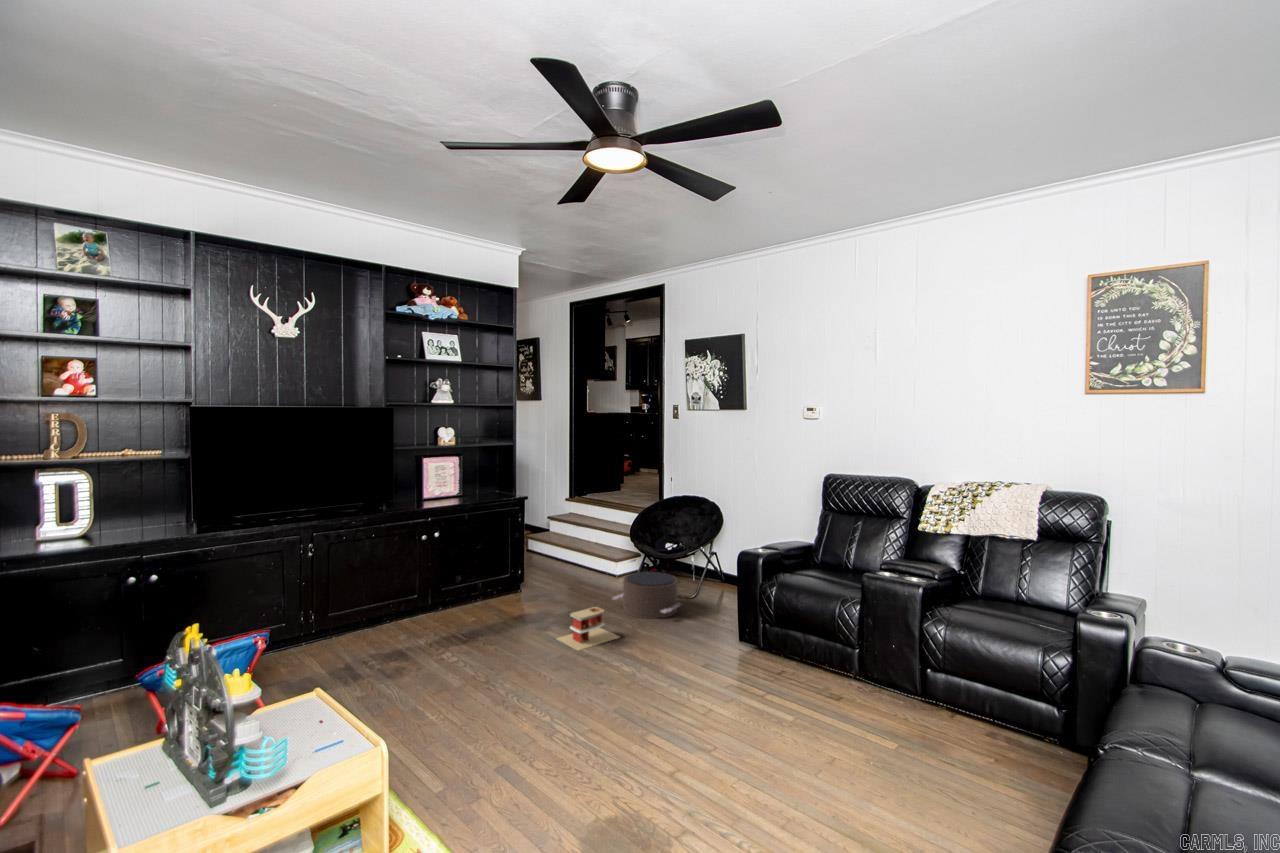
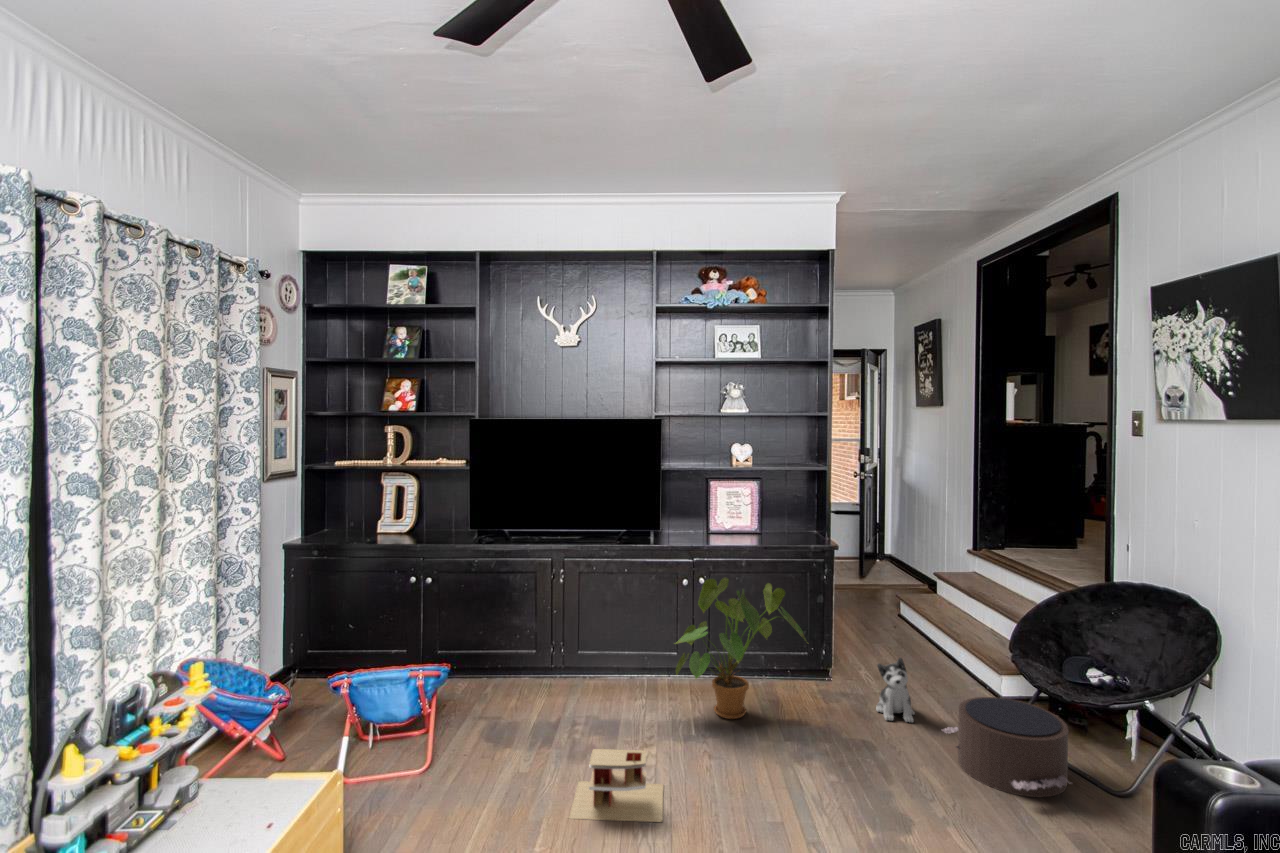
house plant: none [436,530,531,631] -> present [676,578,806,719]
plush toy: none [563,563,589,605] -> present [876,658,915,722]
toy house: present [556,607,619,651] -> present [569,749,664,822]

